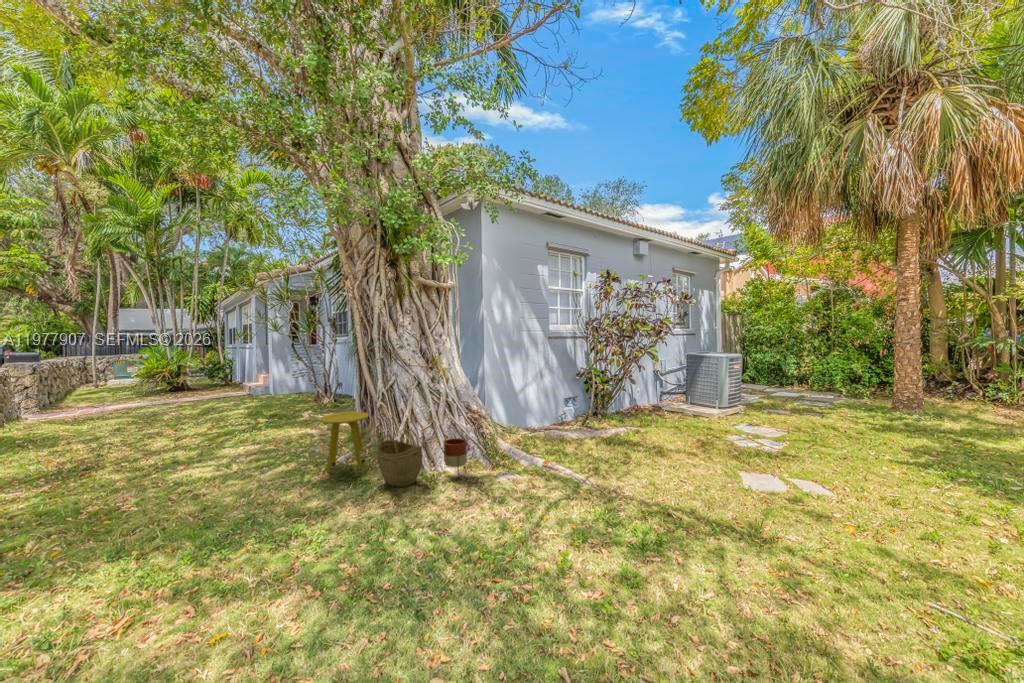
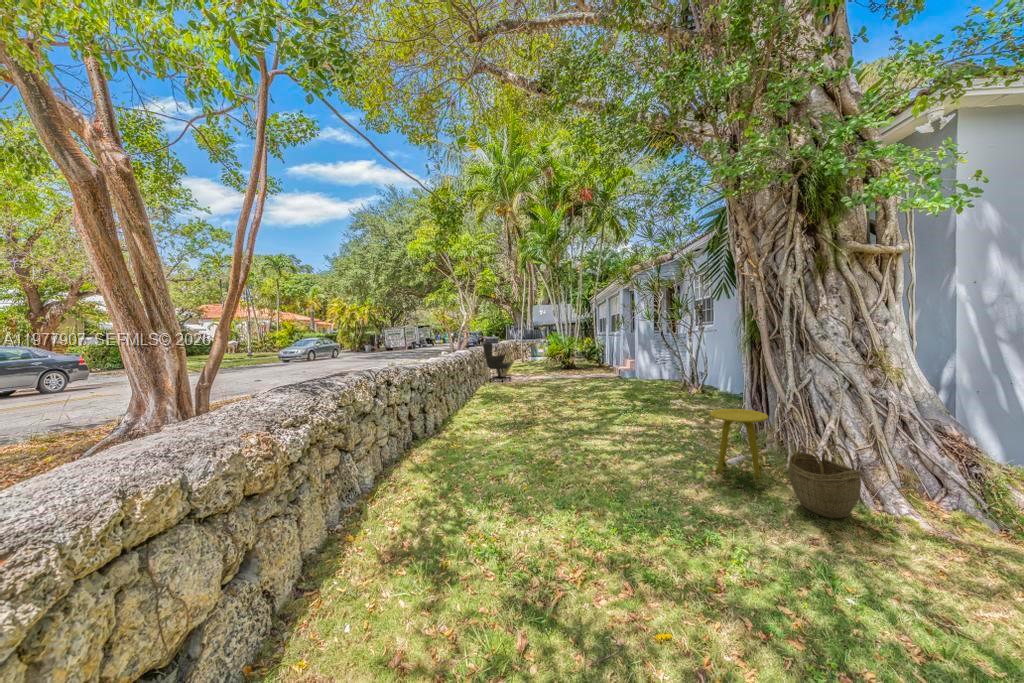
chair: none [9,359,71,419] -> present [483,342,511,382]
planter: present [443,438,467,479] -> none [894,468,944,532]

